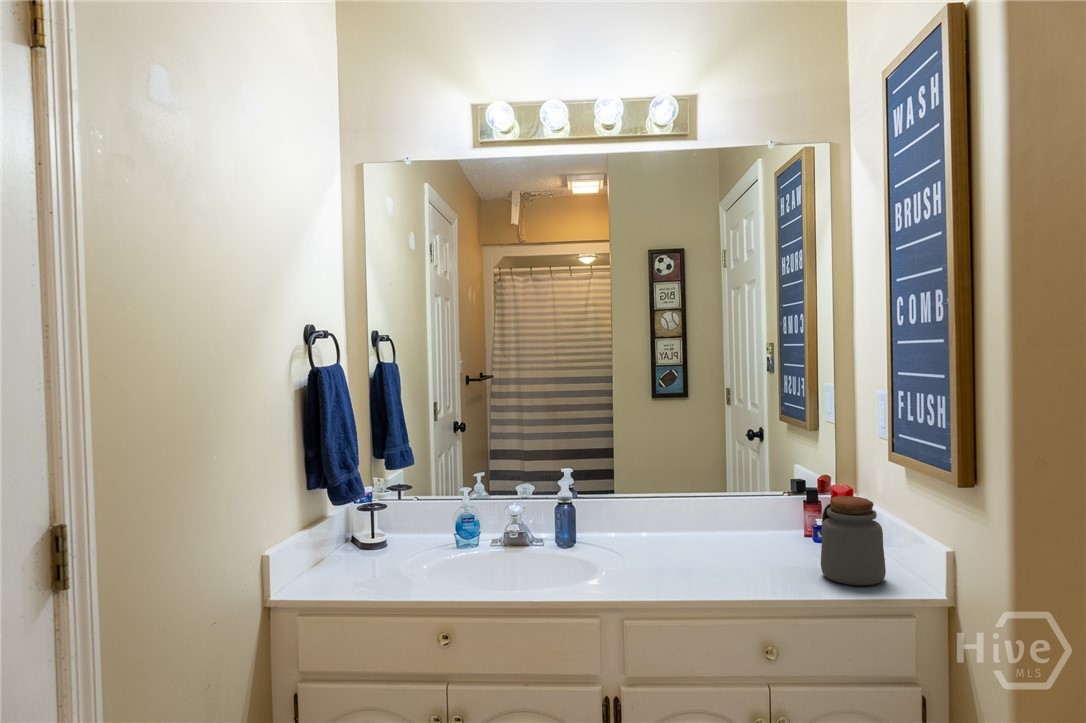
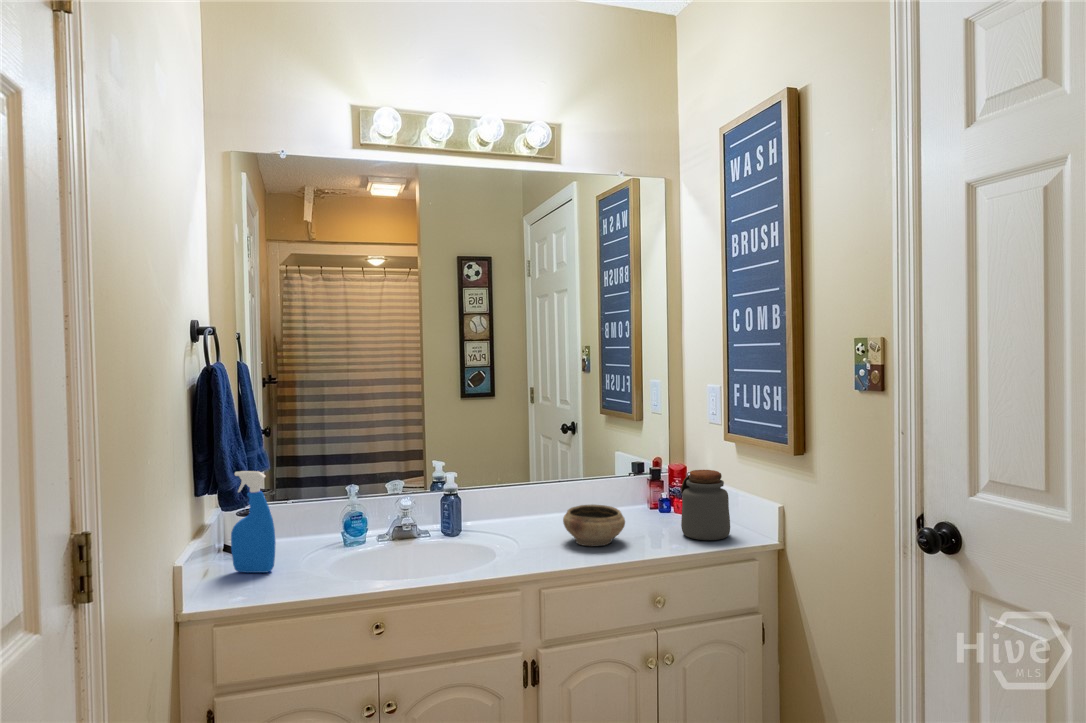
spray bottle: none [346,469,381,566] -> present [231,471,276,573]
ceramic bowl: none [672,527,745,577] -> present [563,505,625,547]

